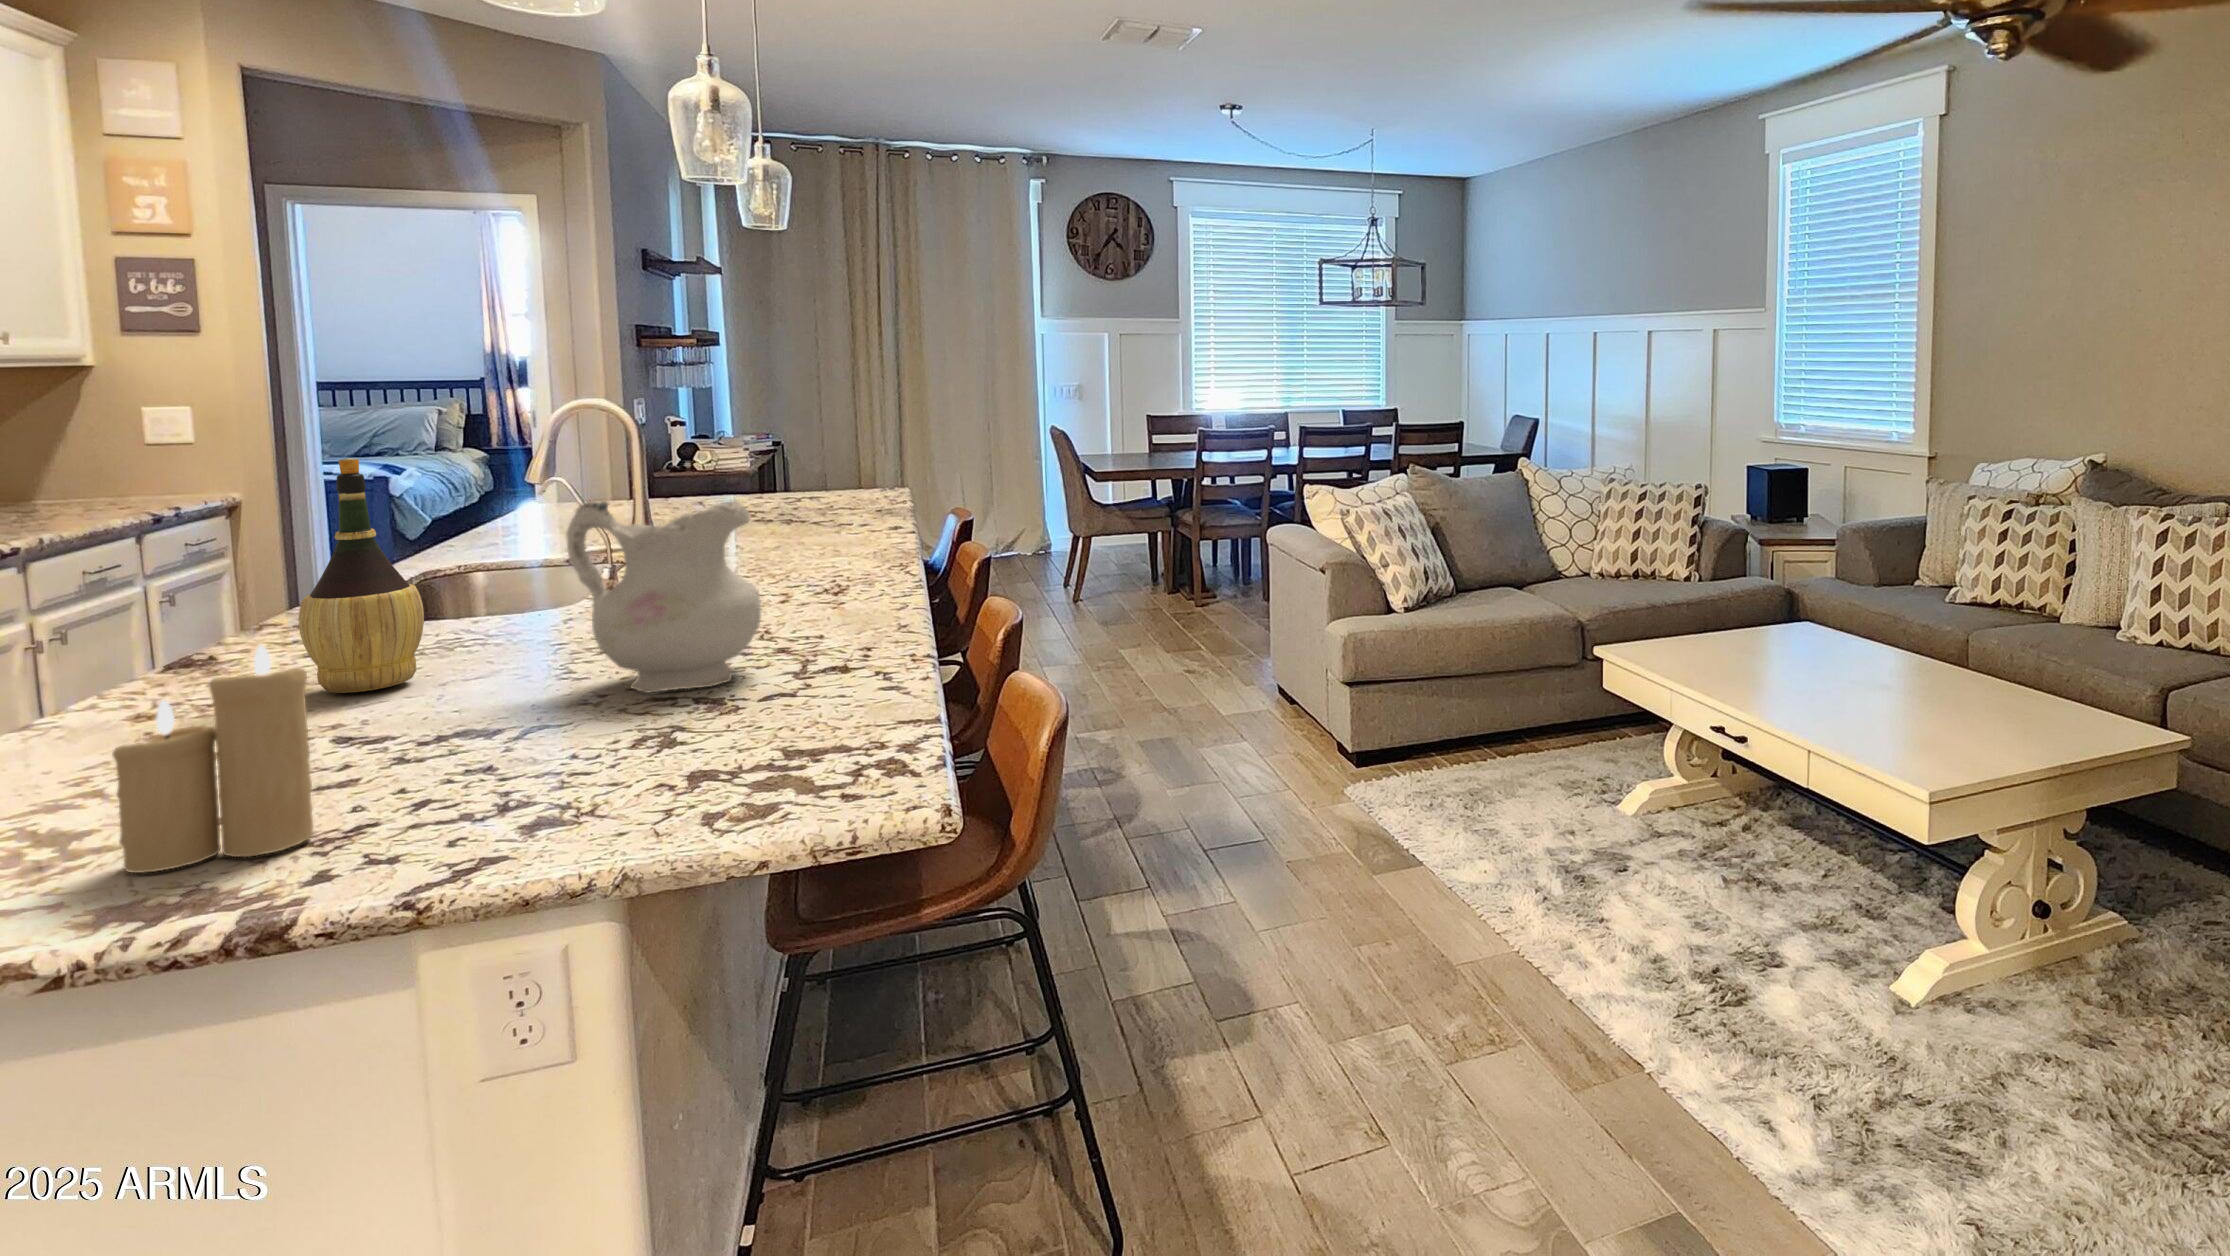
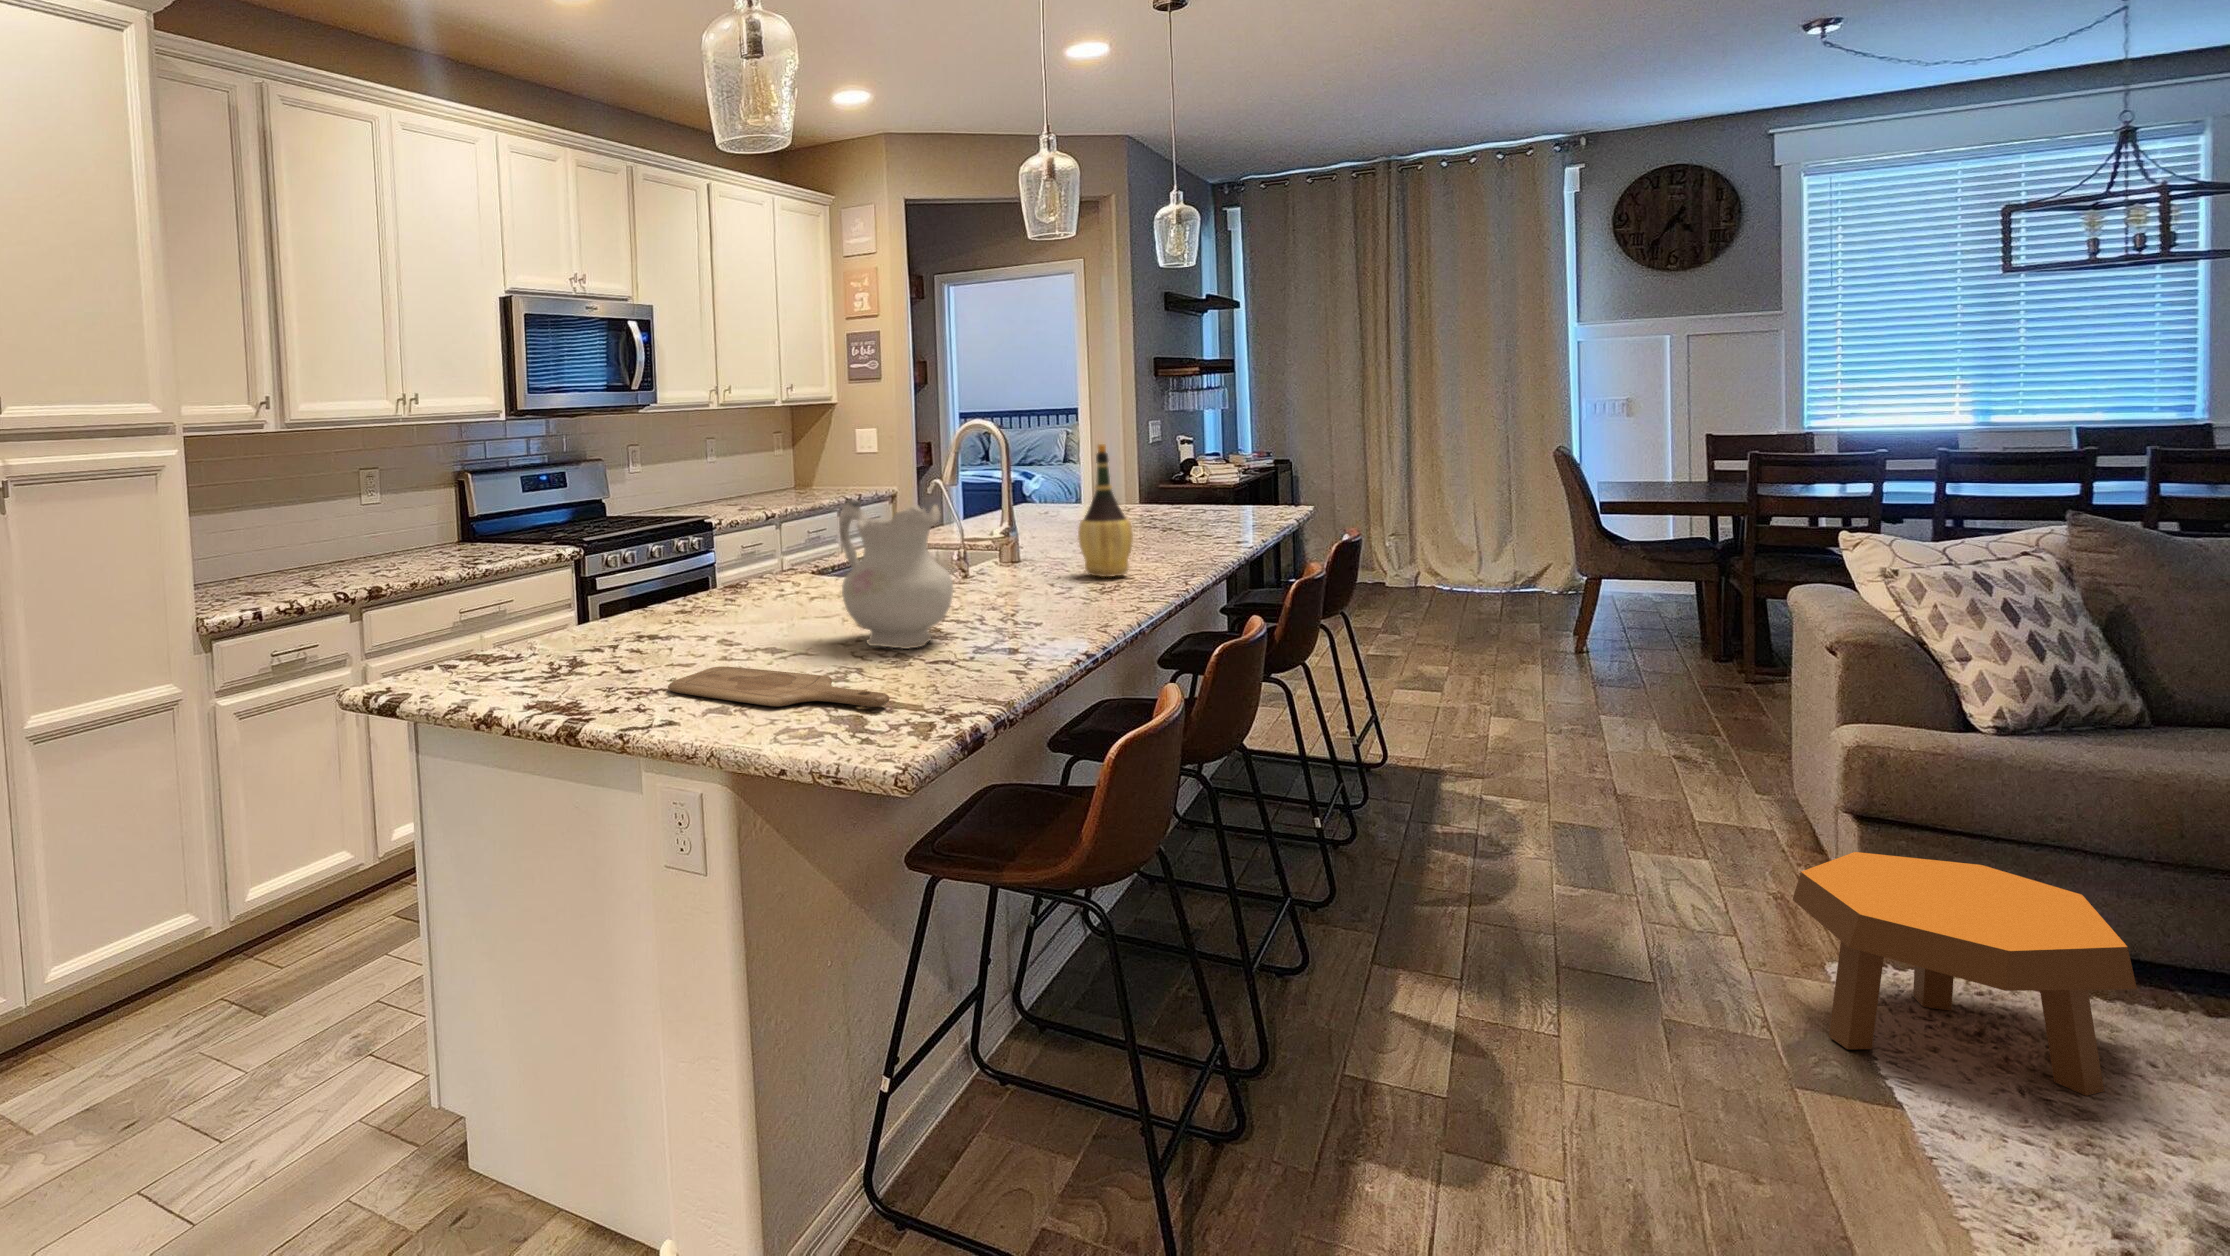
wine bottle: present [299,458,424,693] -> present [1078,444,1133,577]
candle: present [112,645,313,873] -> none [552,572,626,694]
footstool: none [1343,696,1507,840] -> present [1793,852,2137,1096]
cutting board: none [405,735,820,814] -> present [668,666,889,707]

